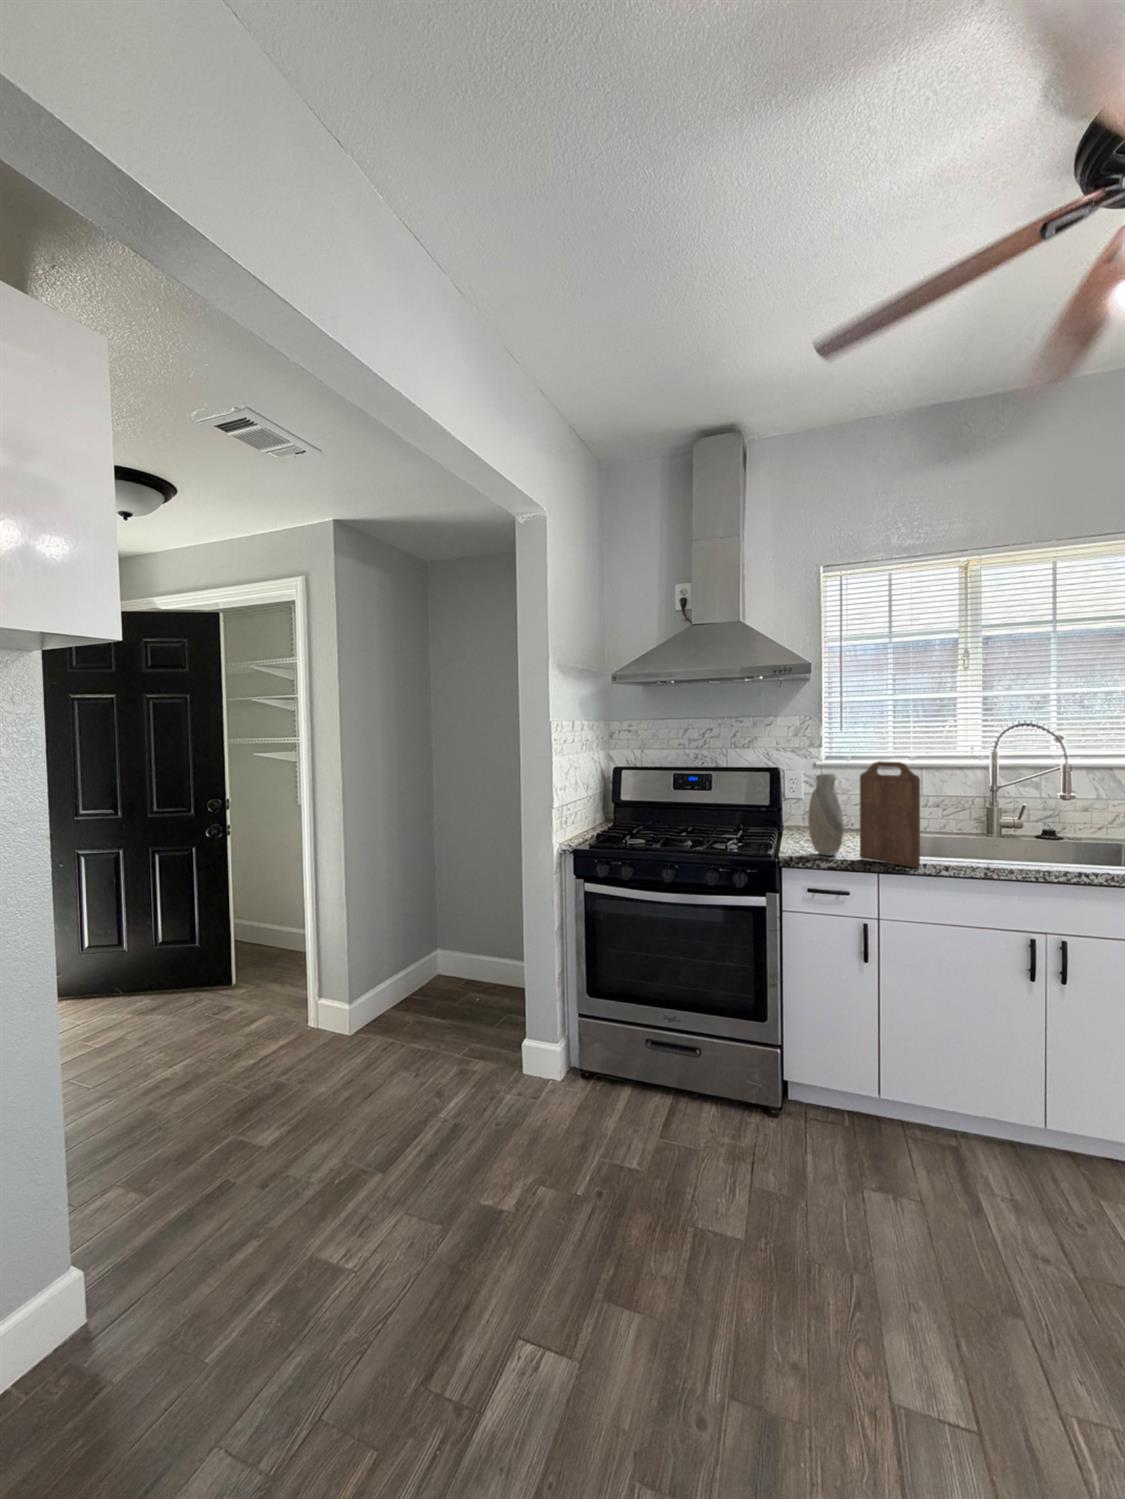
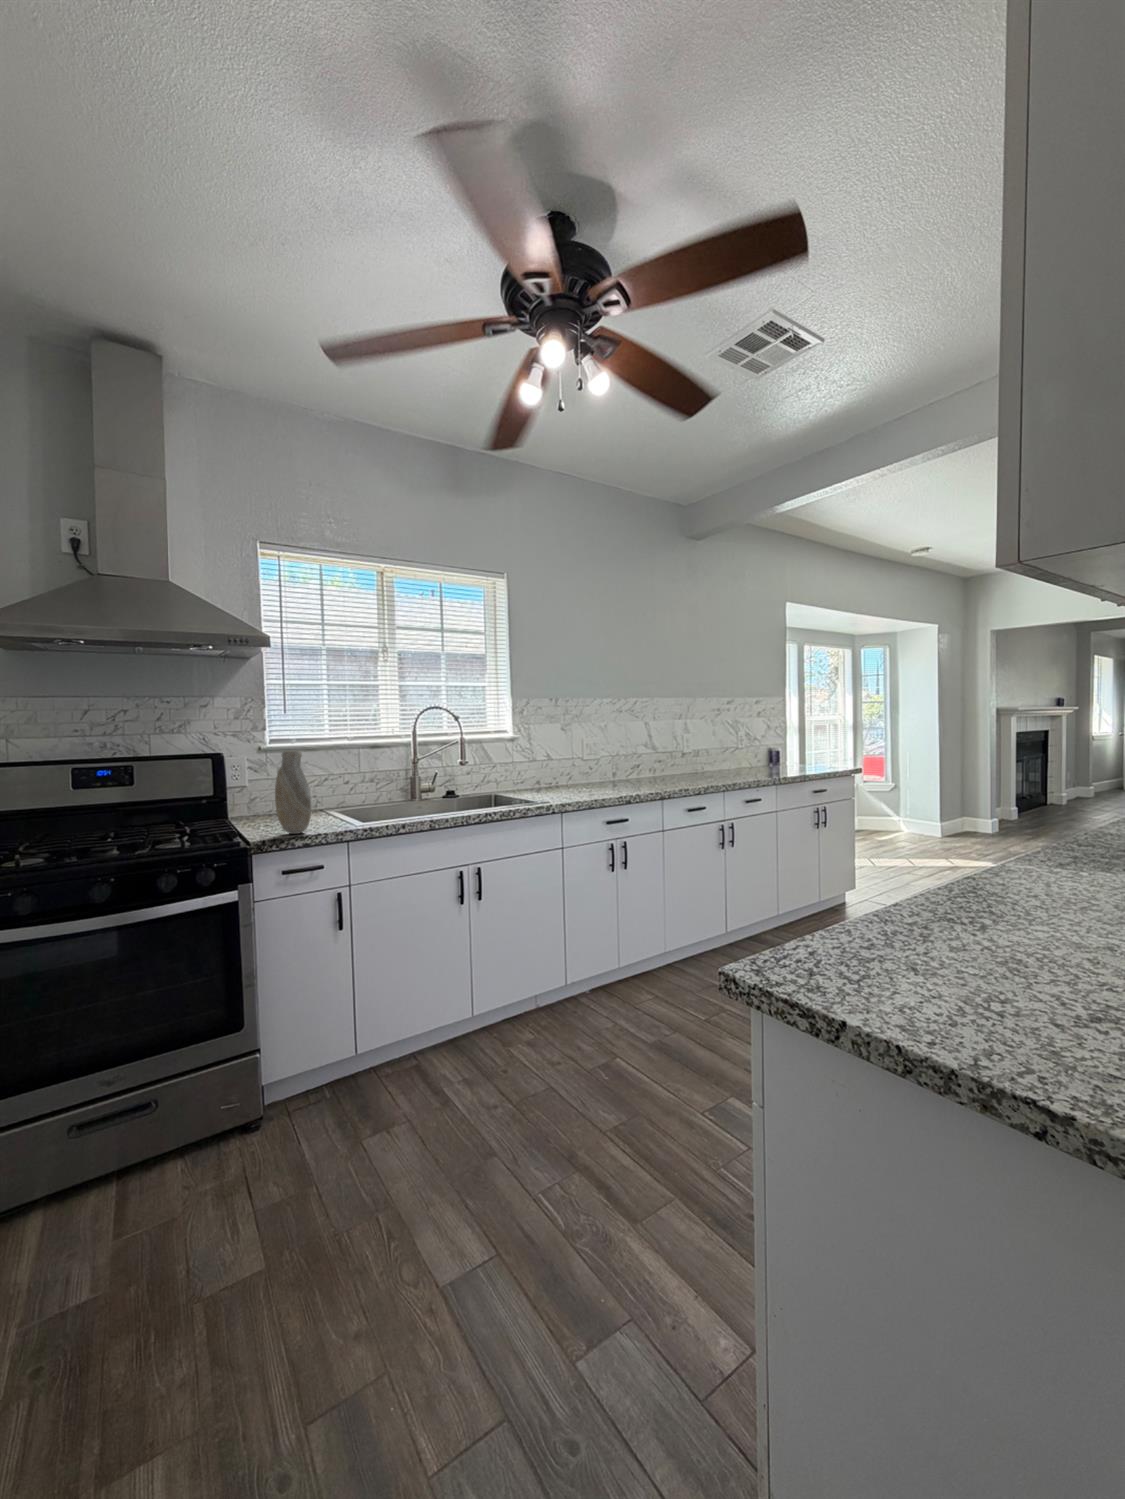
cutting board: present [860,761,920,868] -> none [326,734,385,831]

